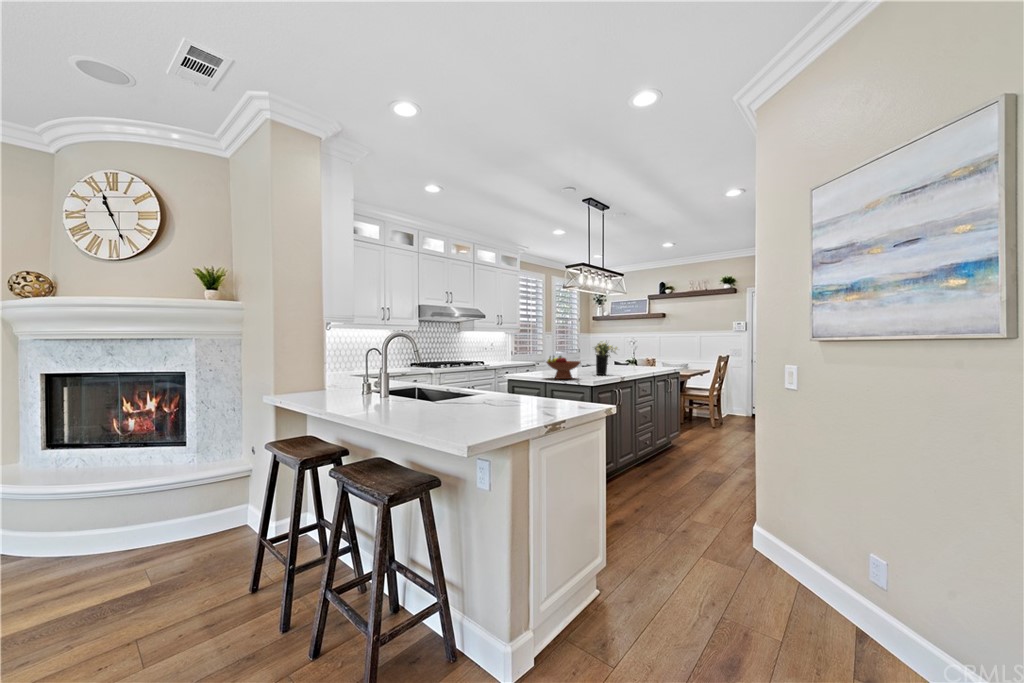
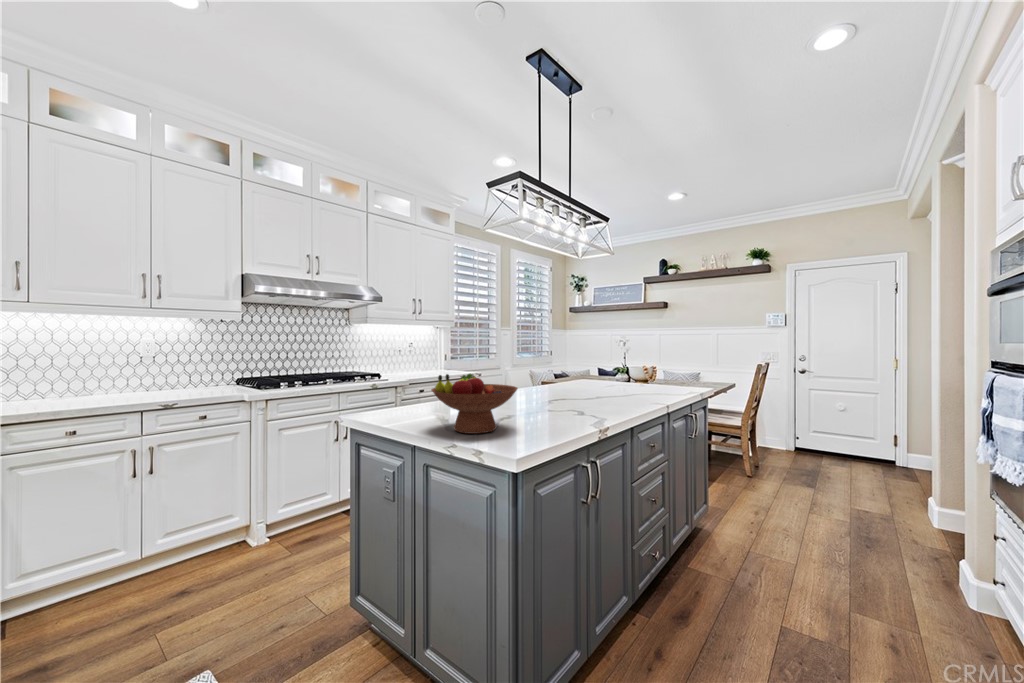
flower arrangement: present [595,341,617,375] -> none [549,337,608,412]

